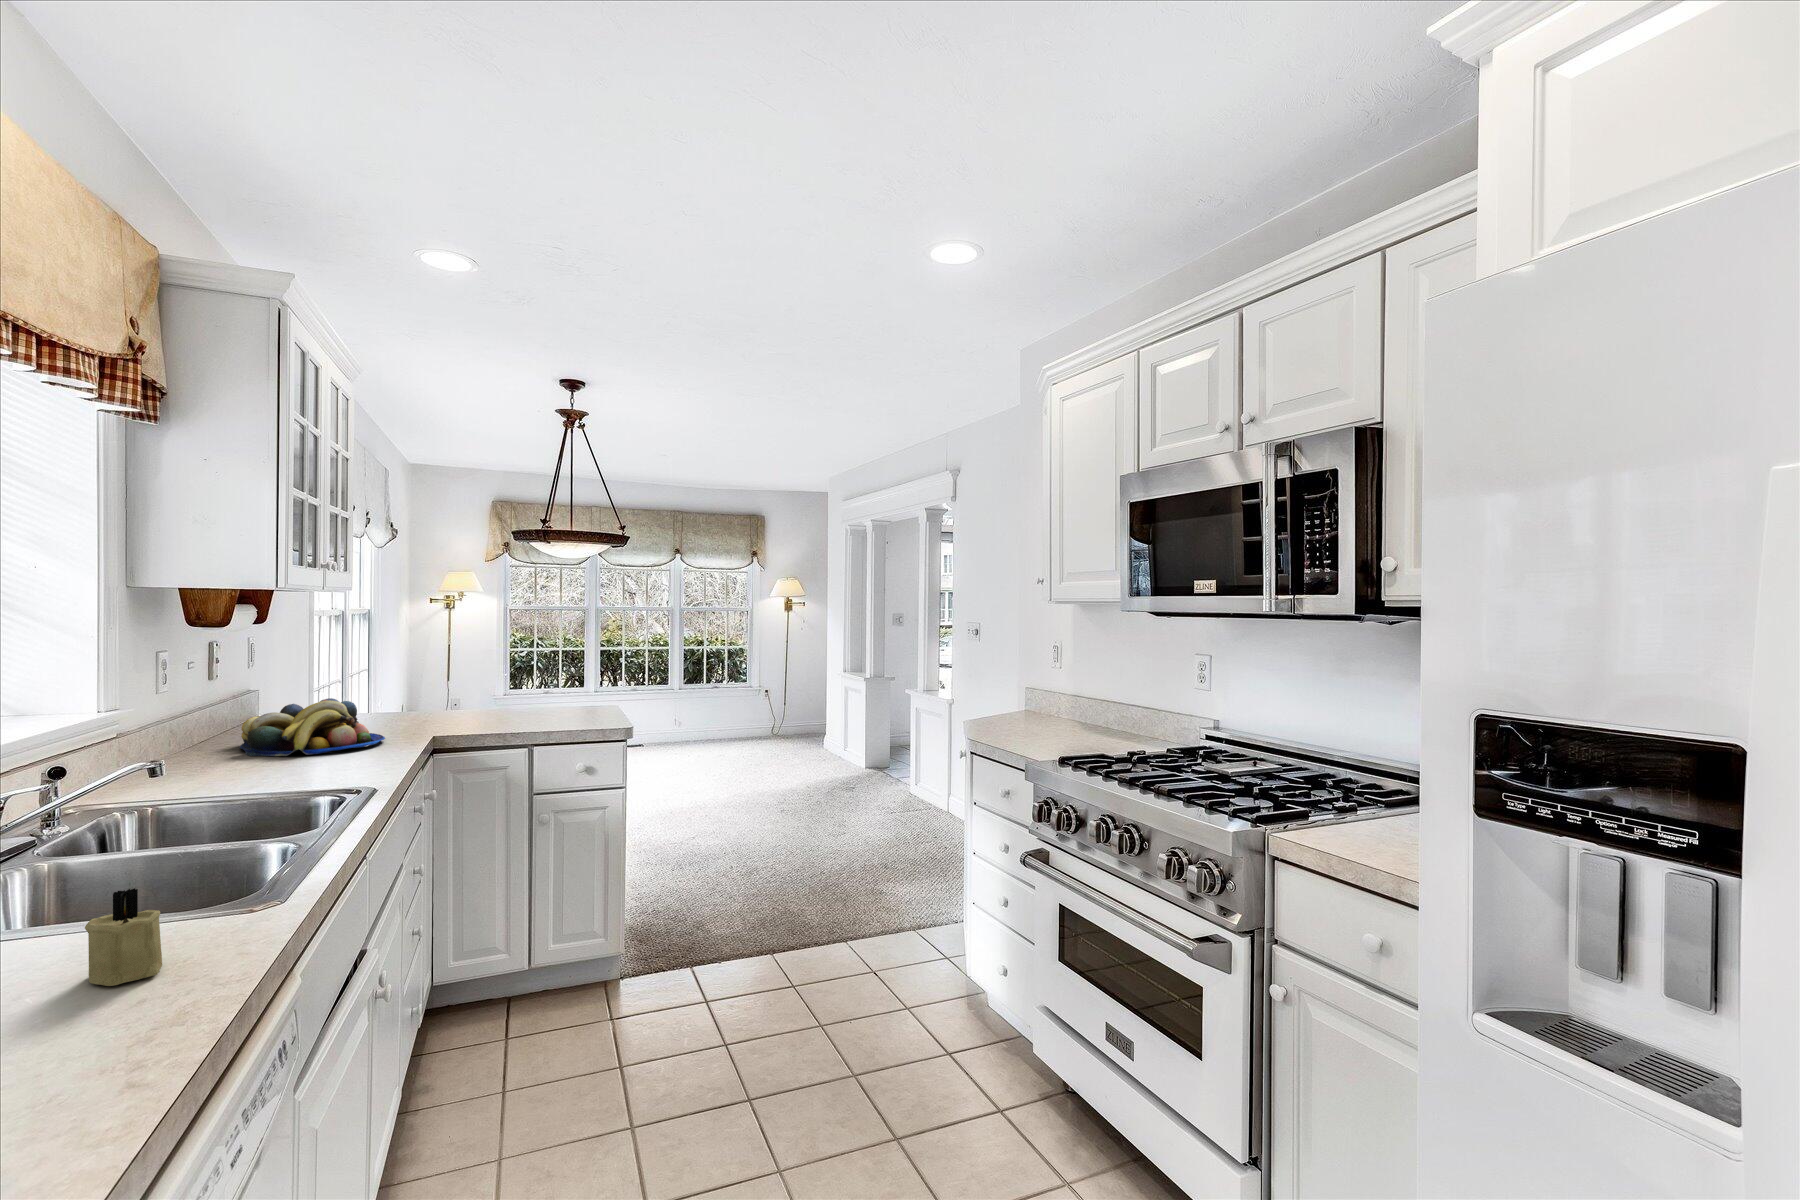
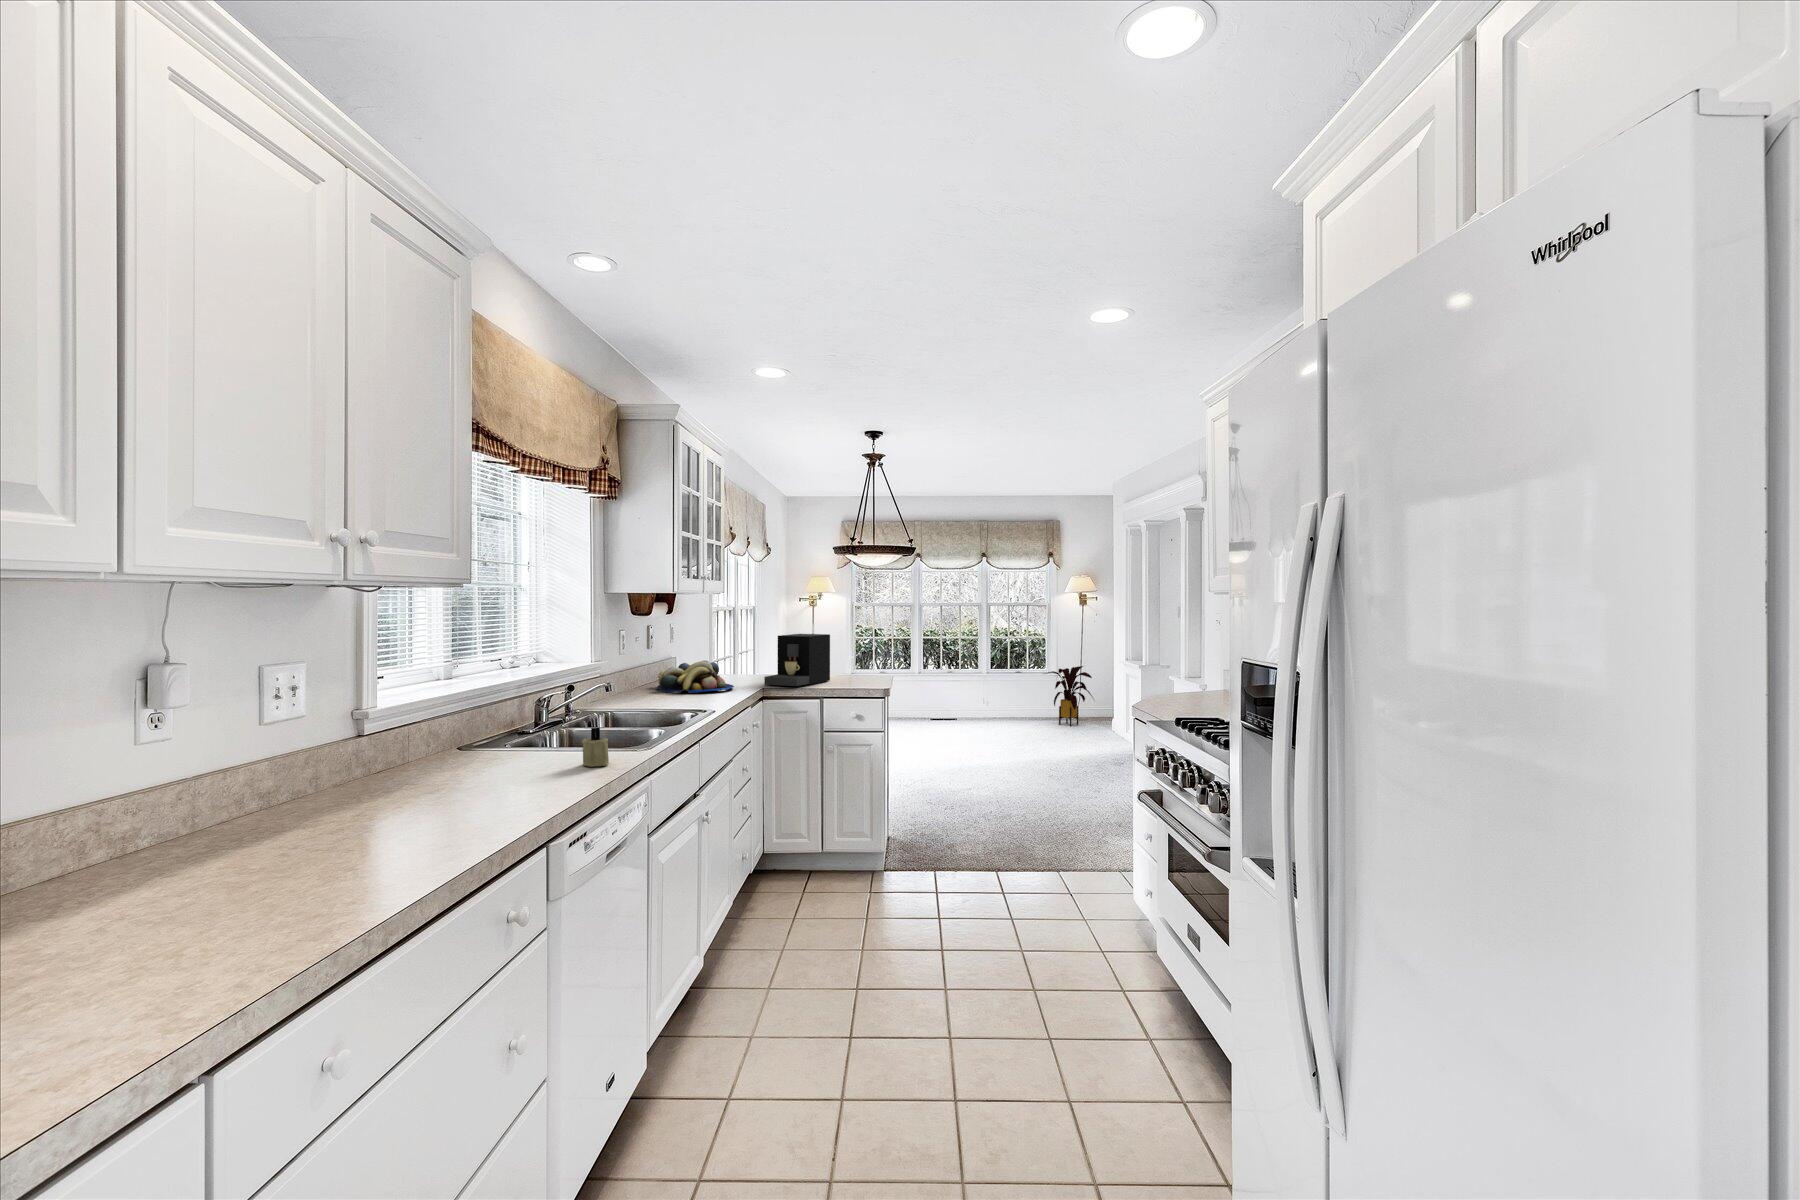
coffee maker: none [434,651,533,730] -> present [764,634,830,686]
house plant: none [745,676,804,744] -> present [1048,666,1093,726]

